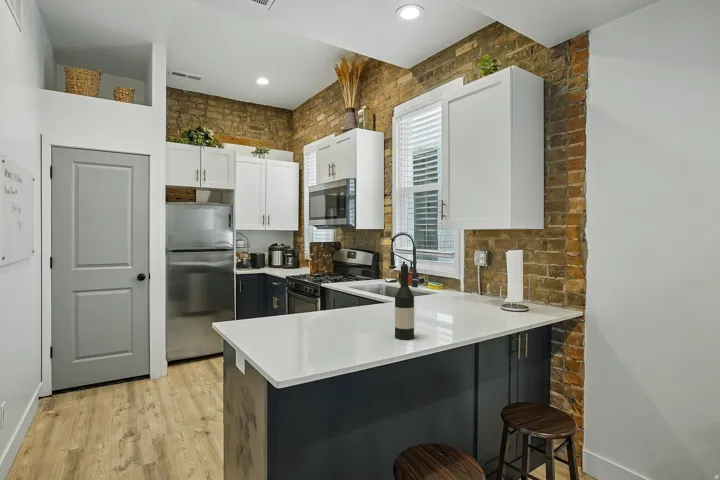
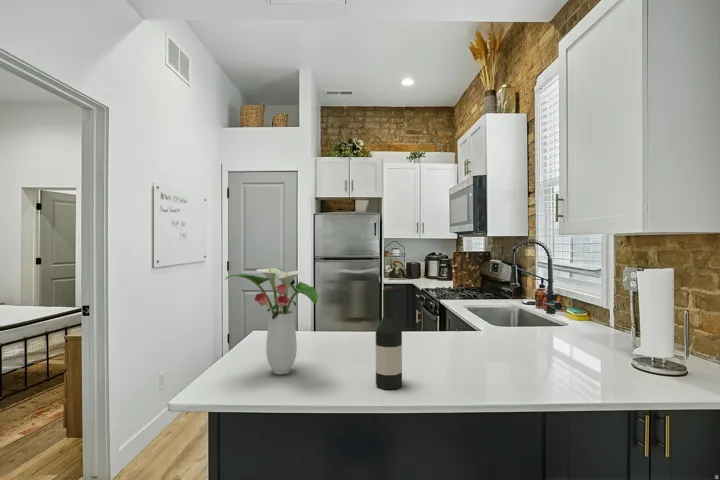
flower arrangement: none [285,252,365,344] -> present [225,268,318,374]

